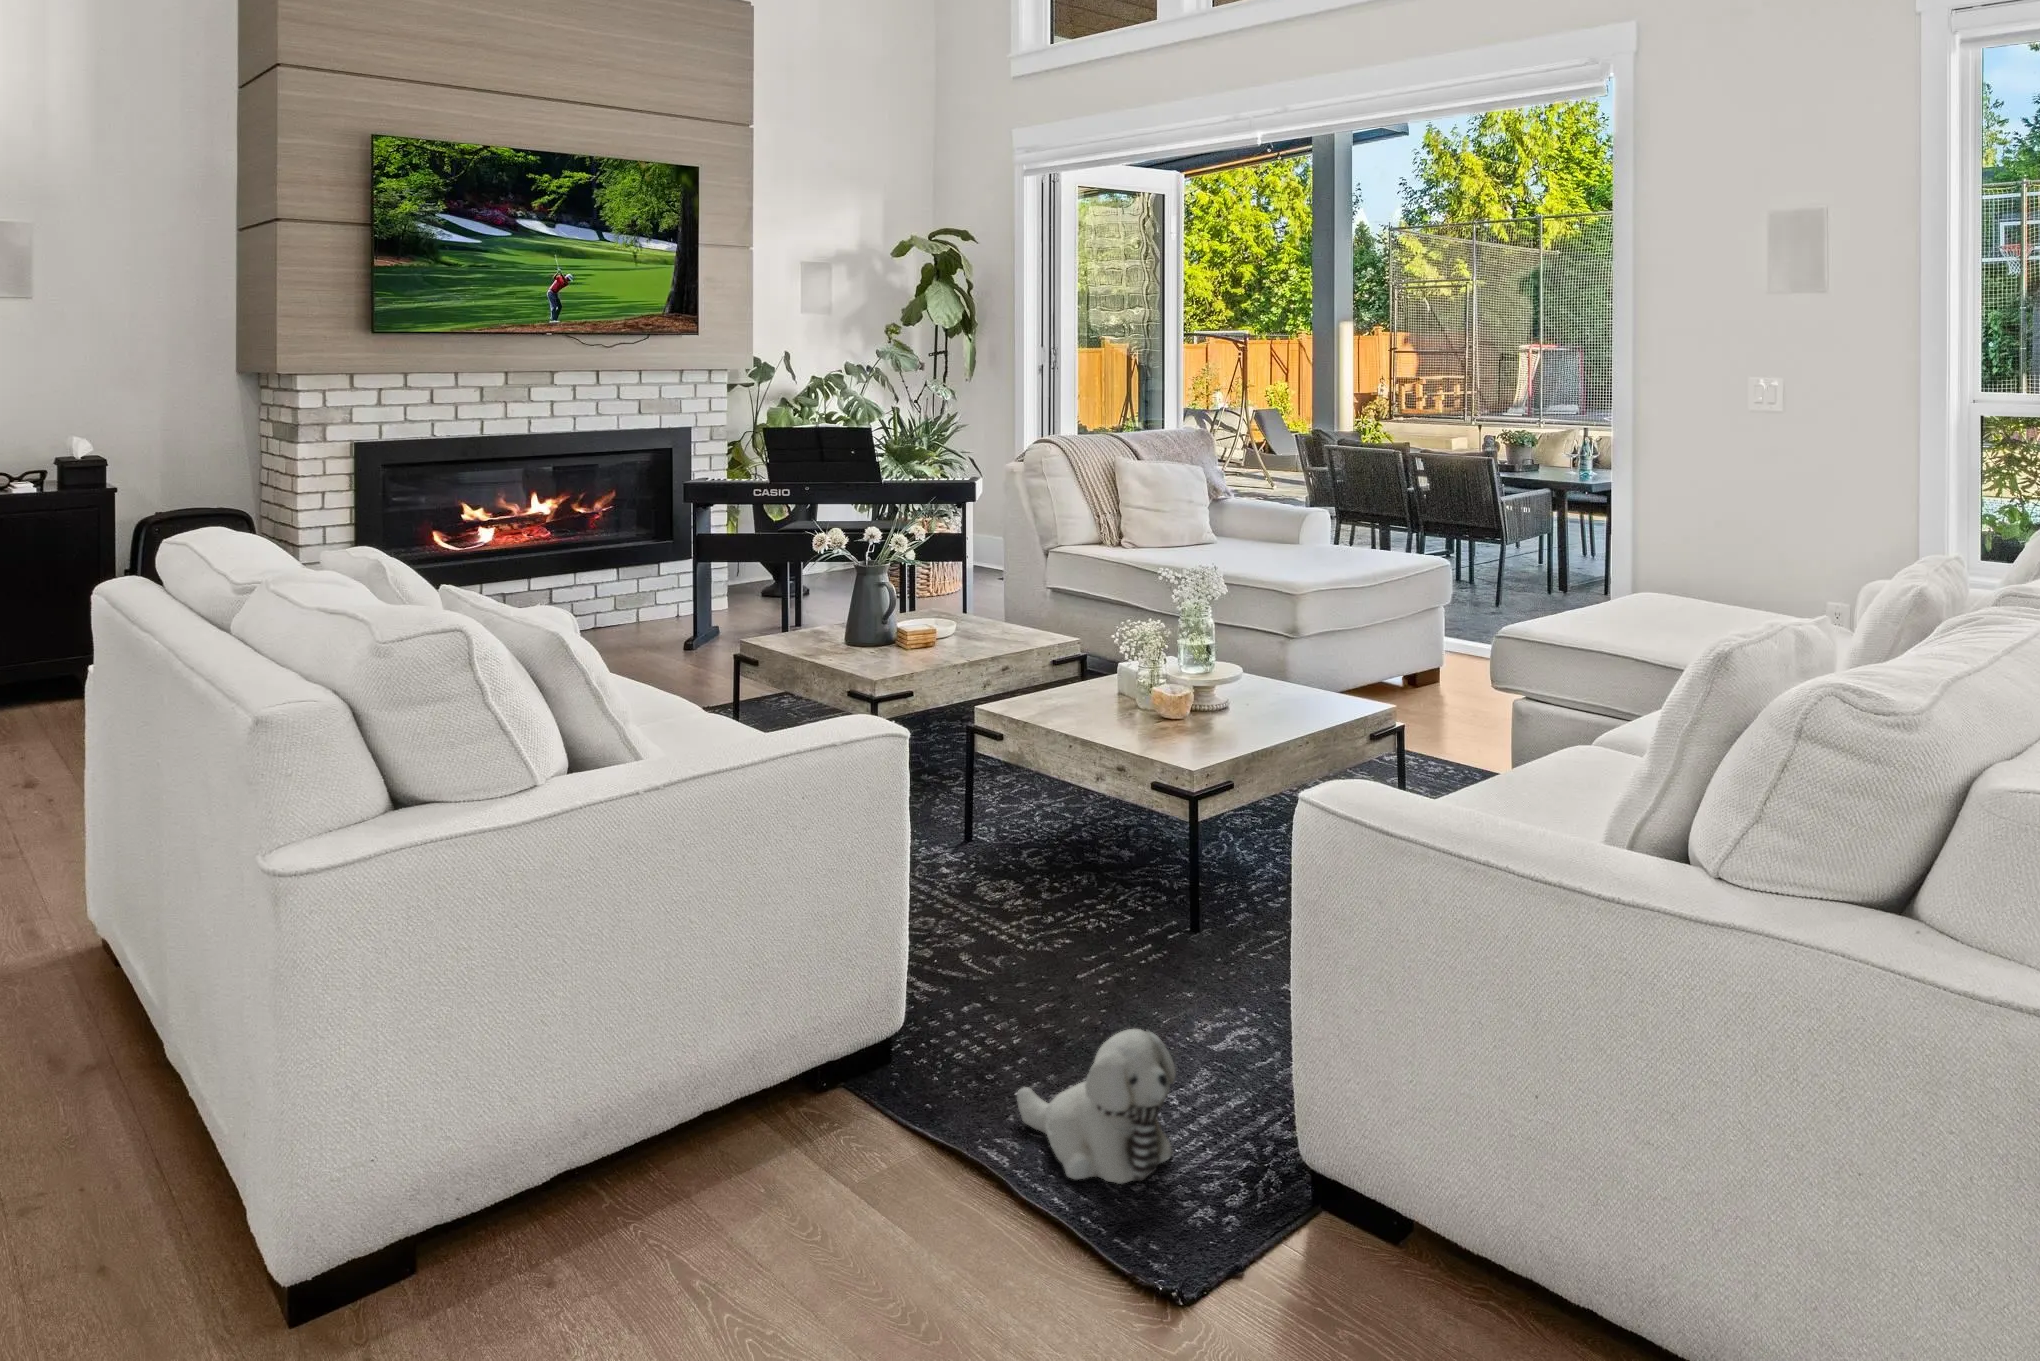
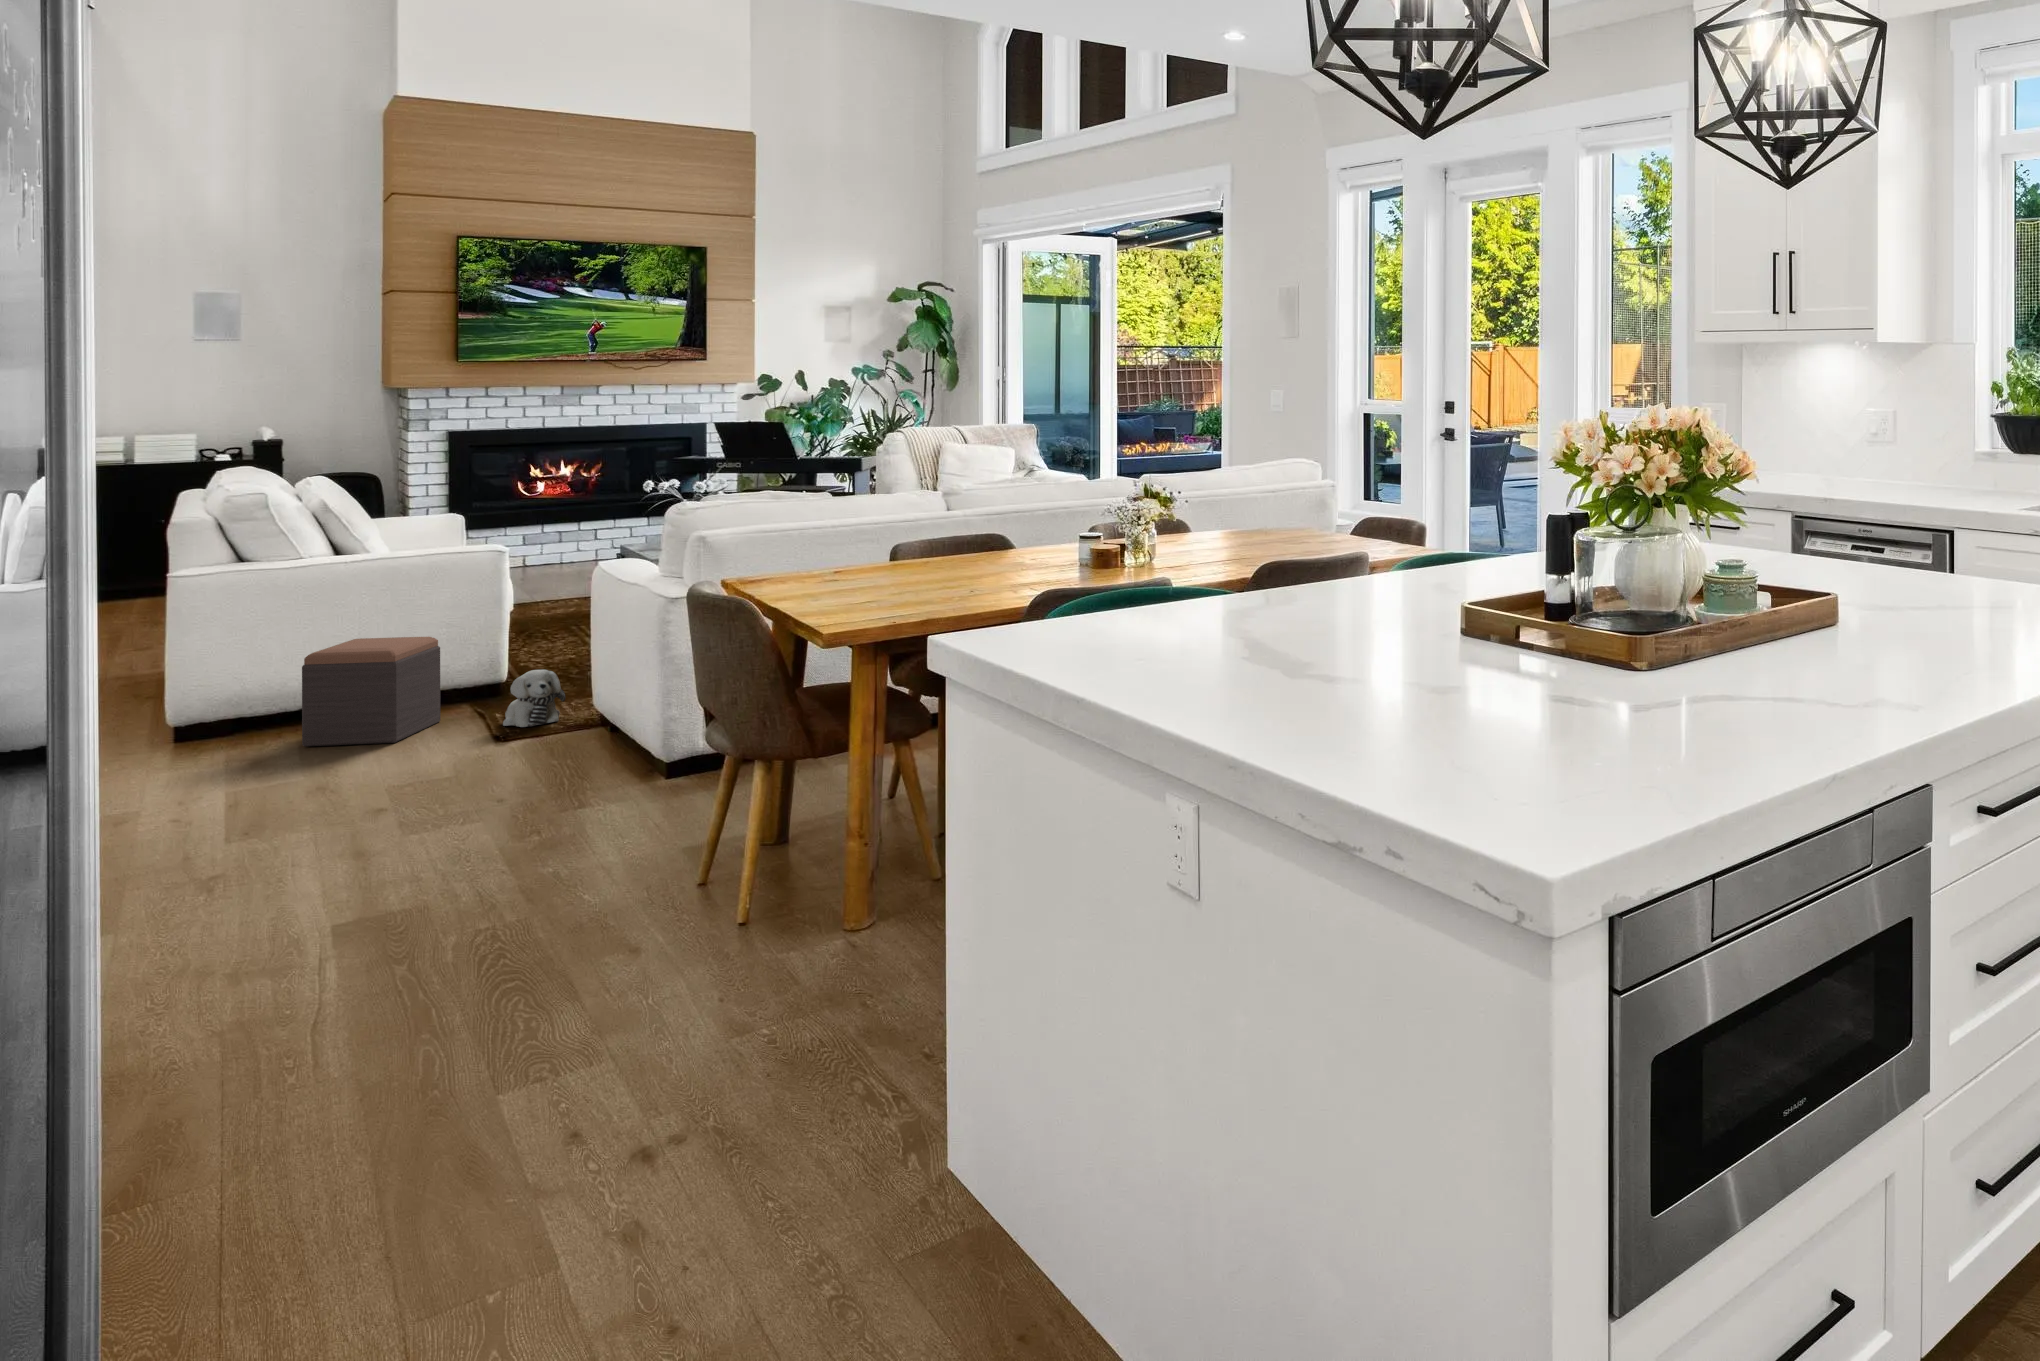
footstool: none [671,955,896,1293] -> present [302,637,440,746]

